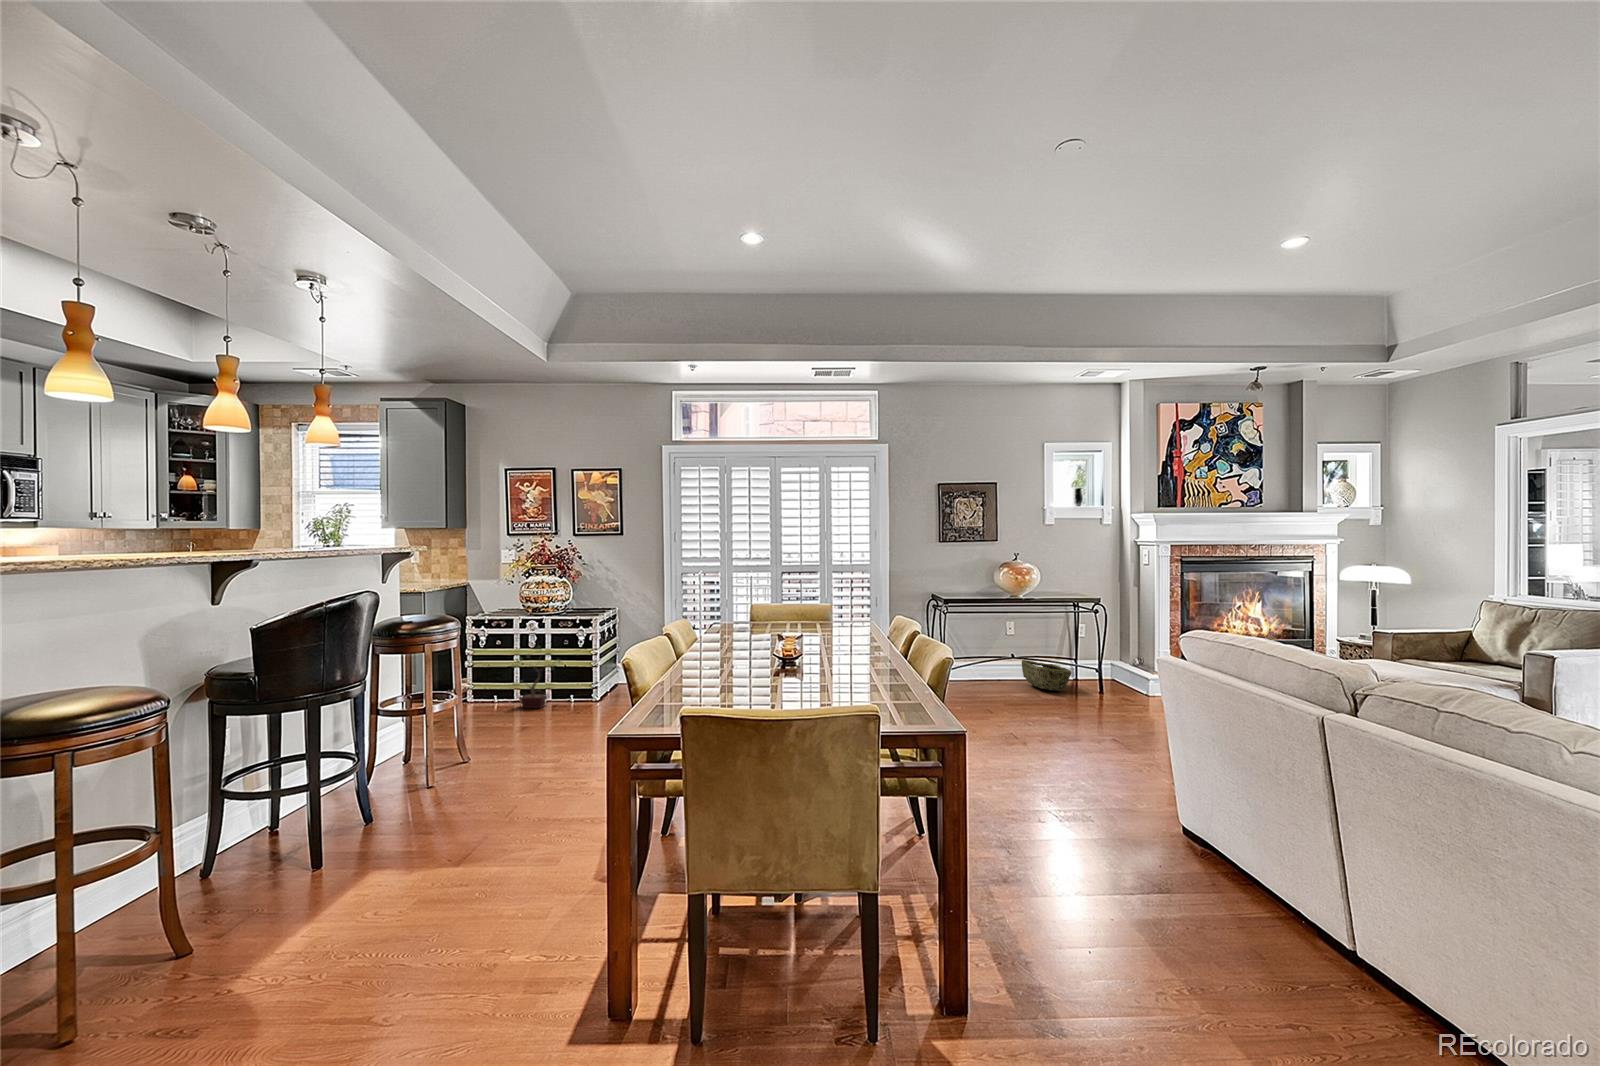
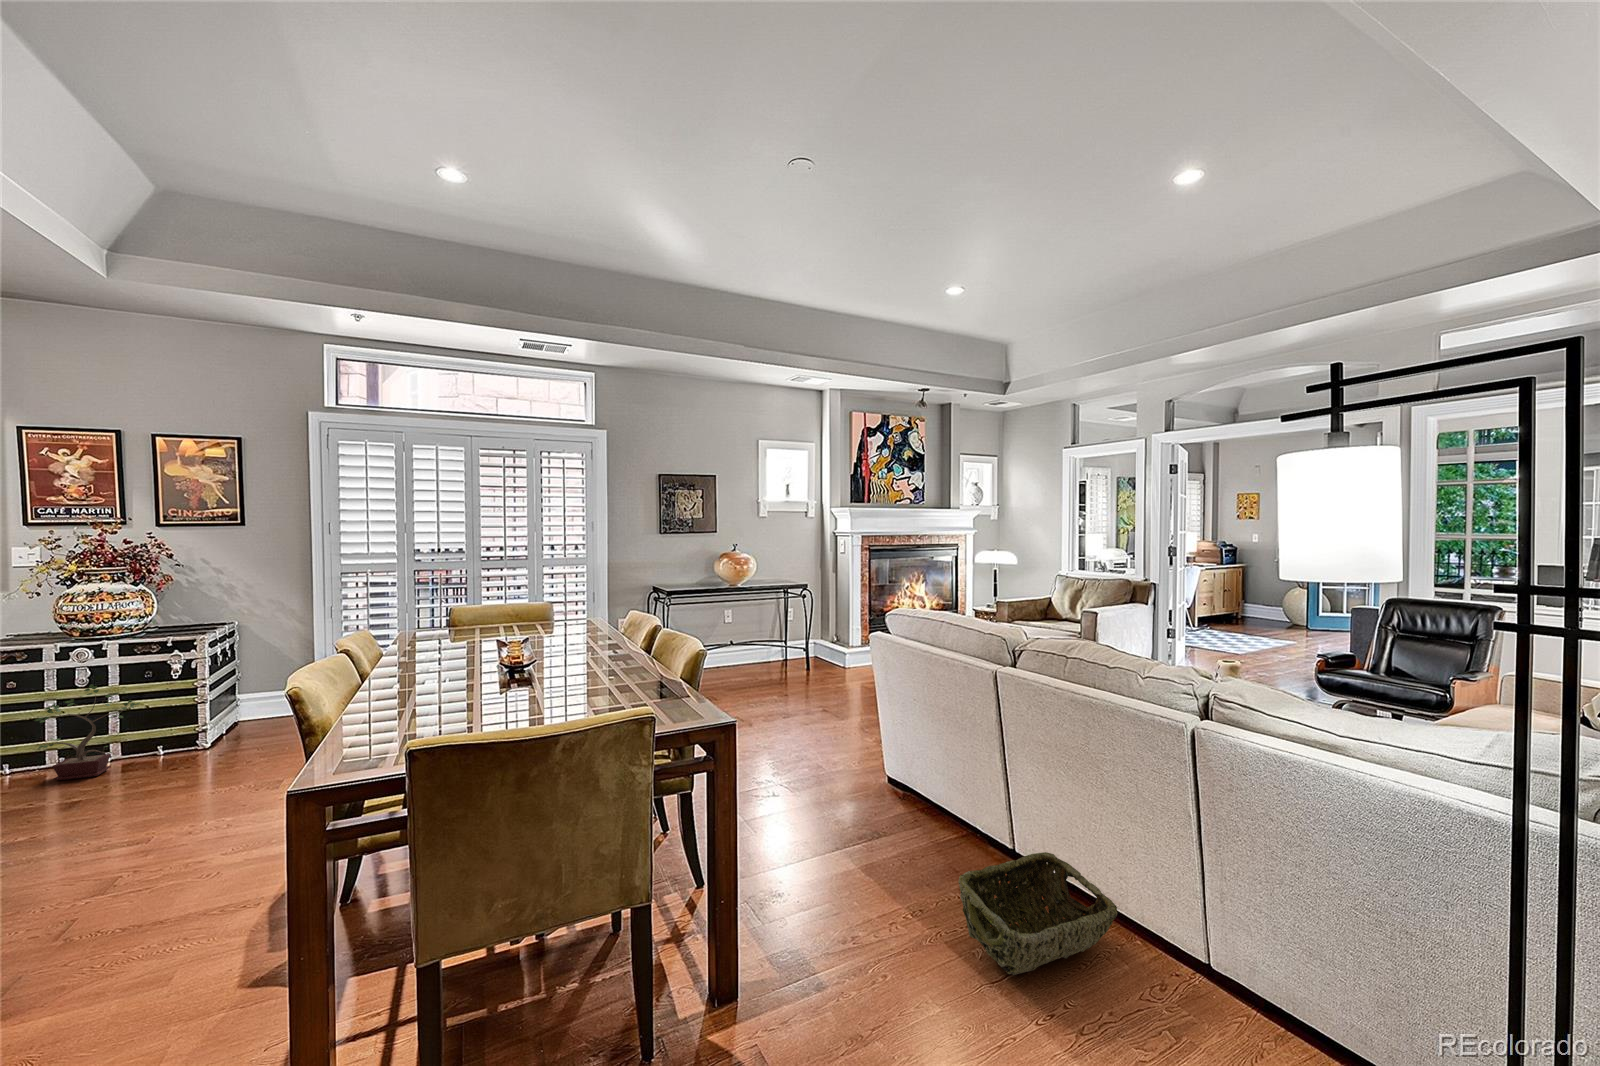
woven basket: present [1022,660,1071,691] -> present [958,852,1117,975]

